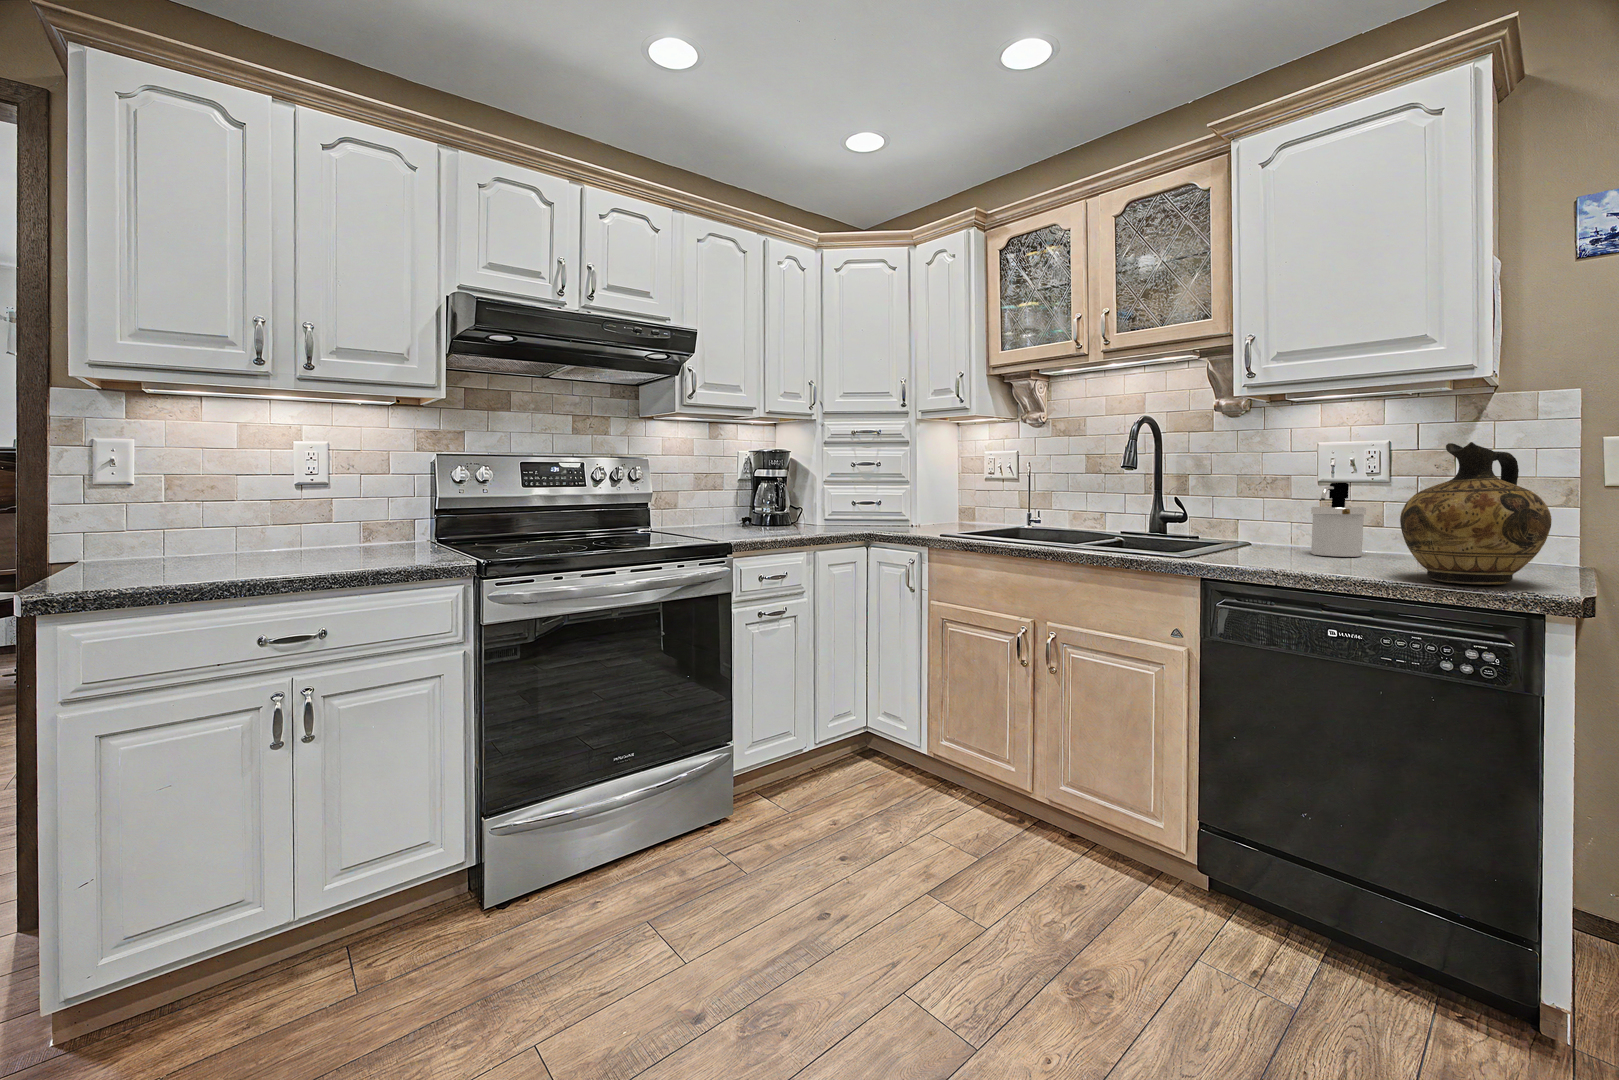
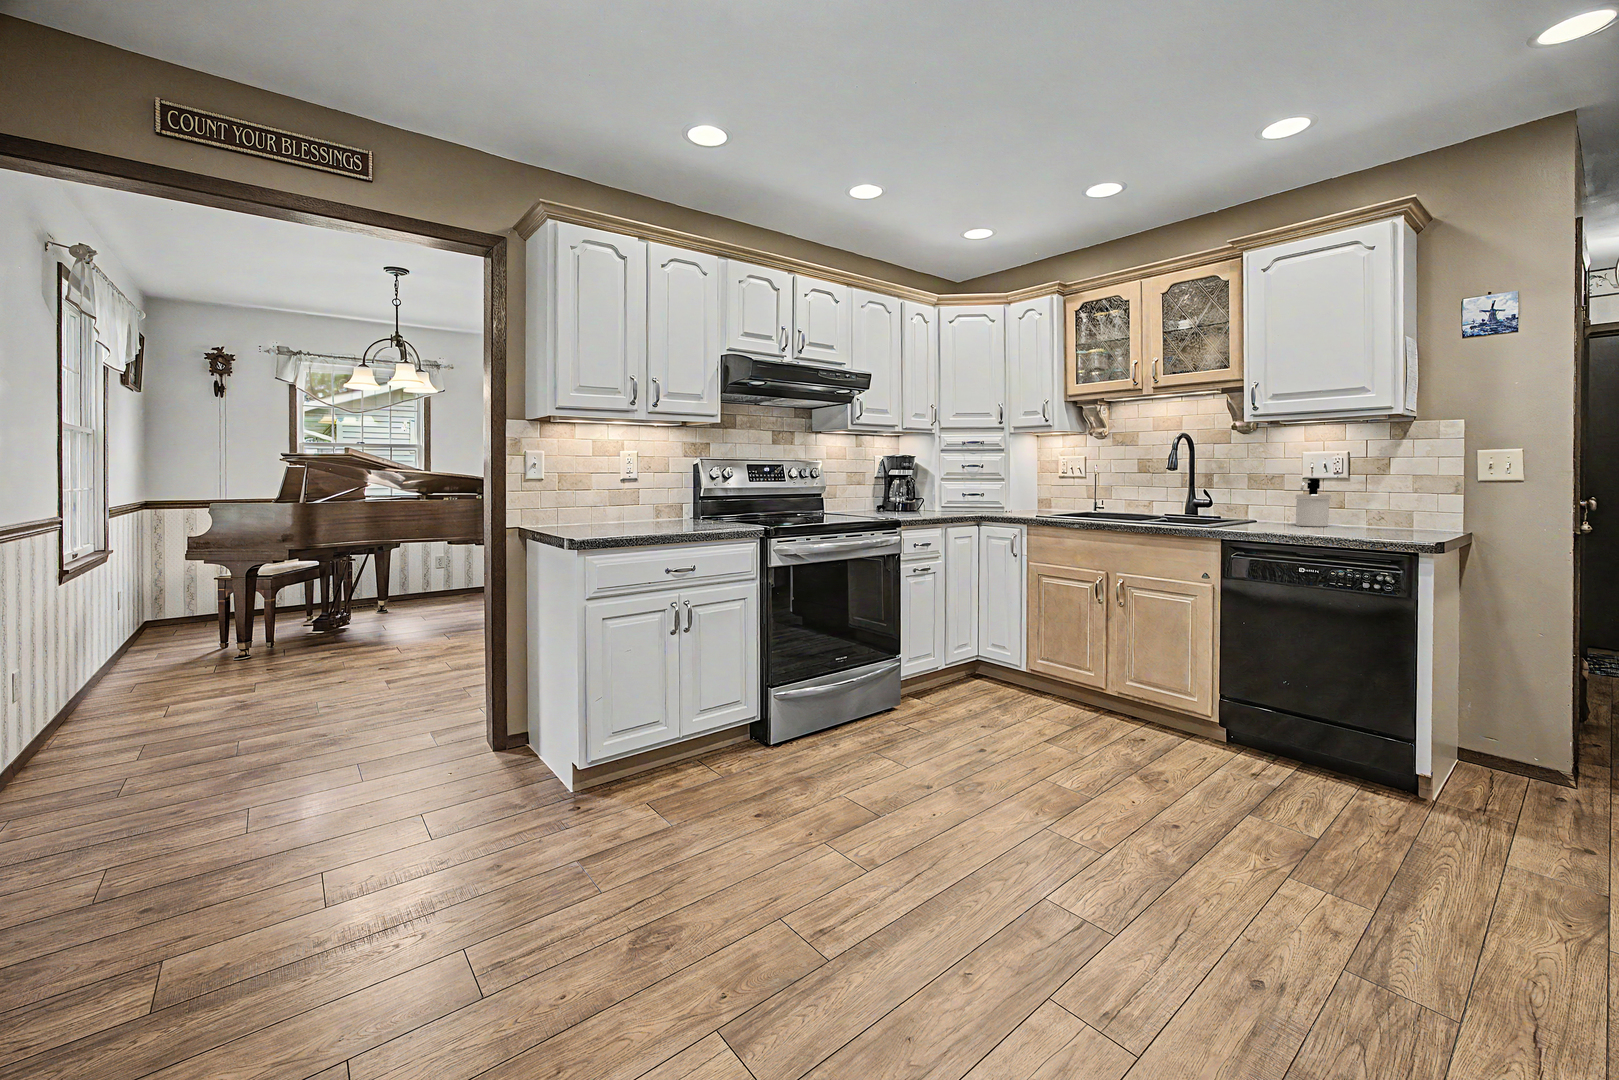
ceramic jug: present [1400,442,1552,584] -> none [1345,455,1430,538]

